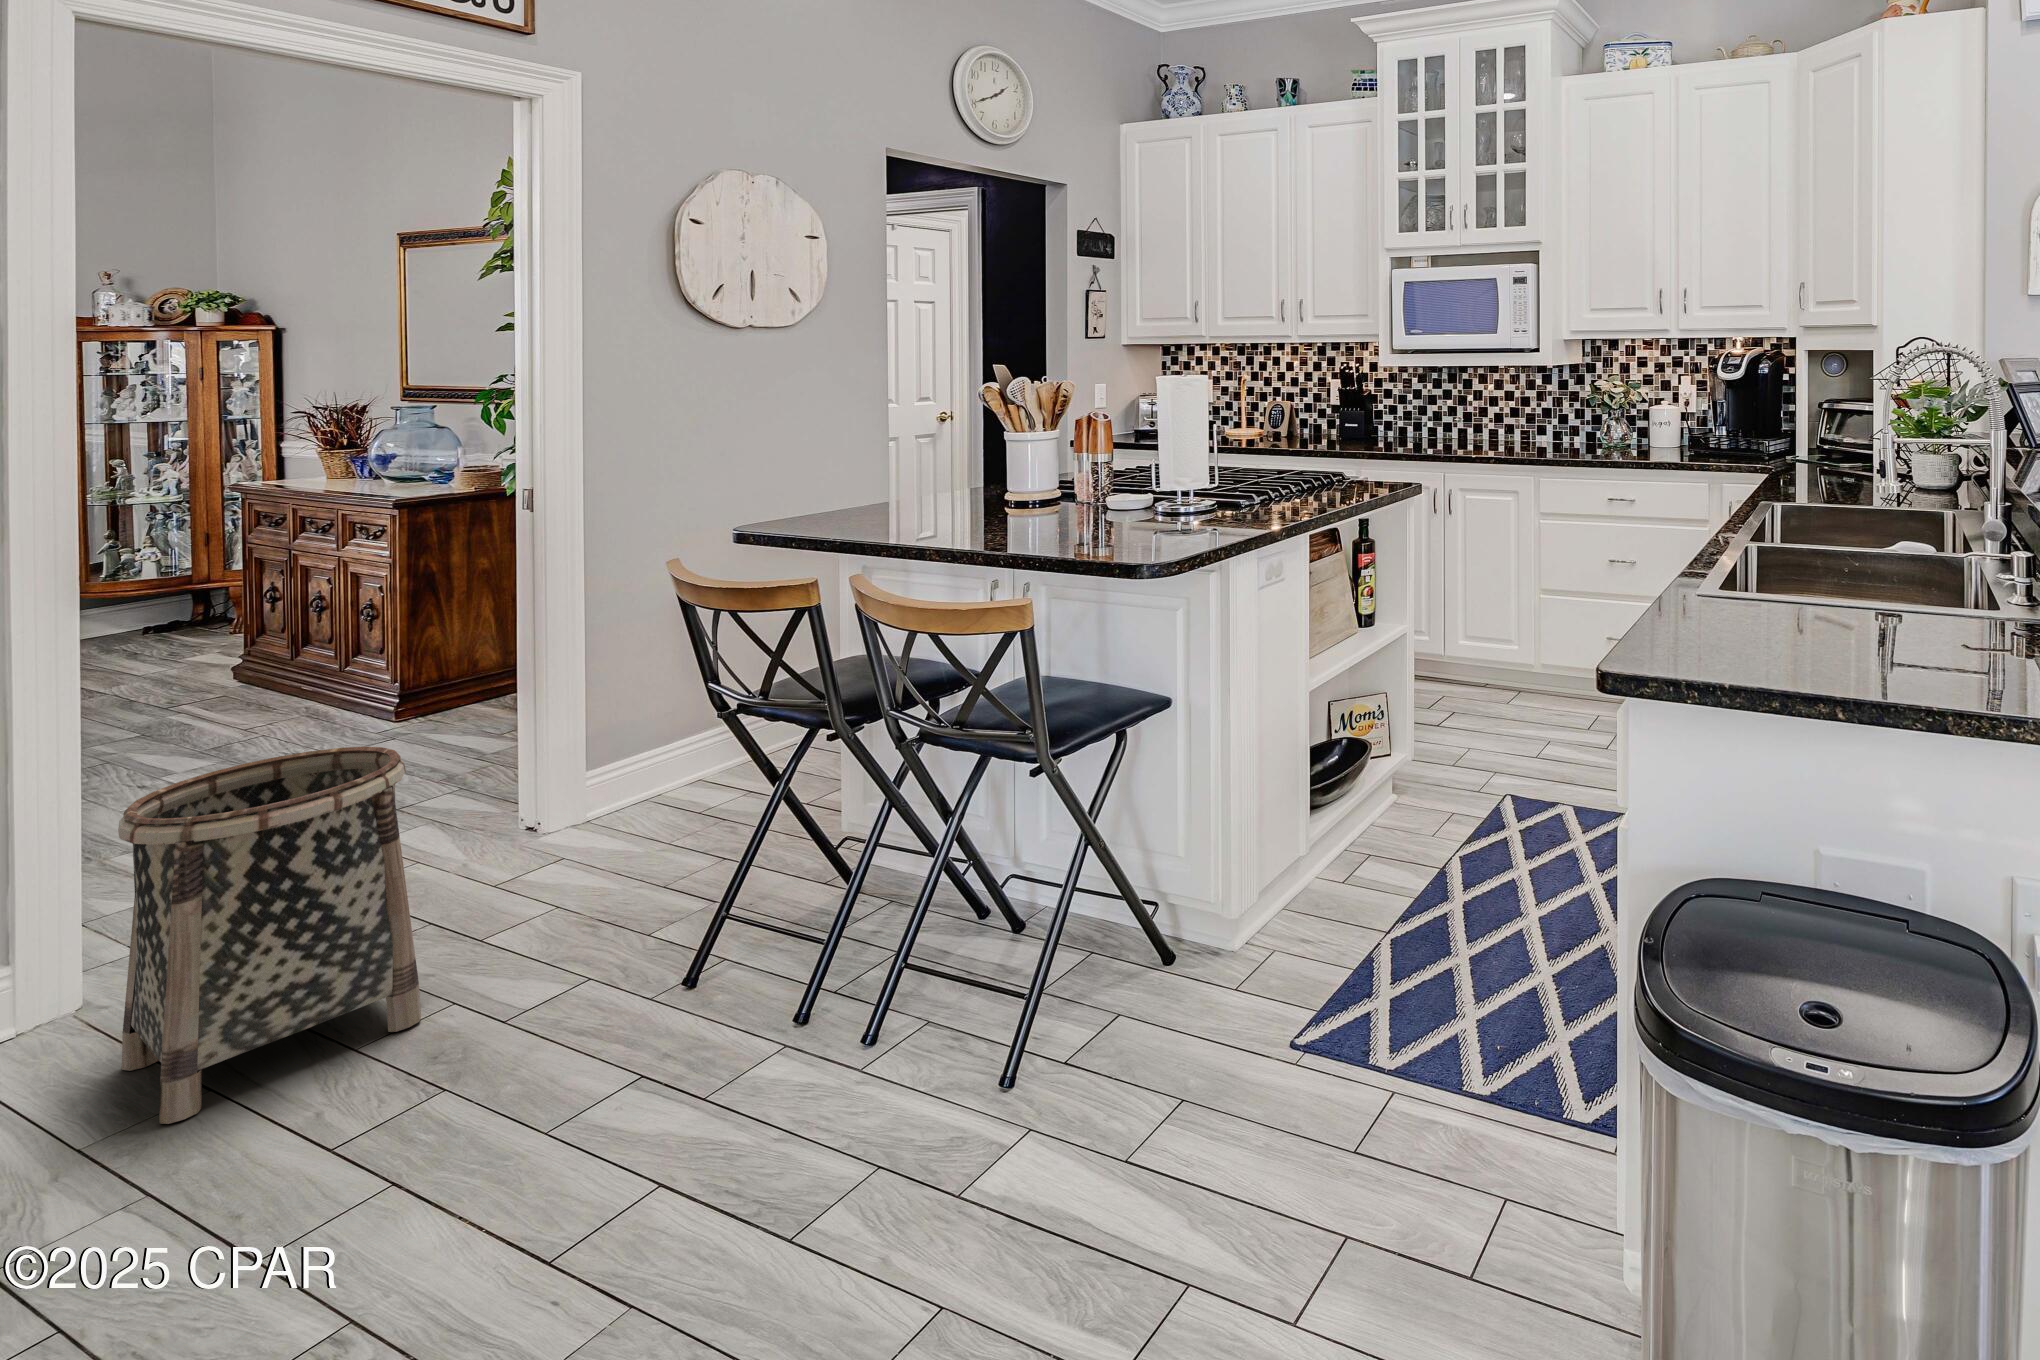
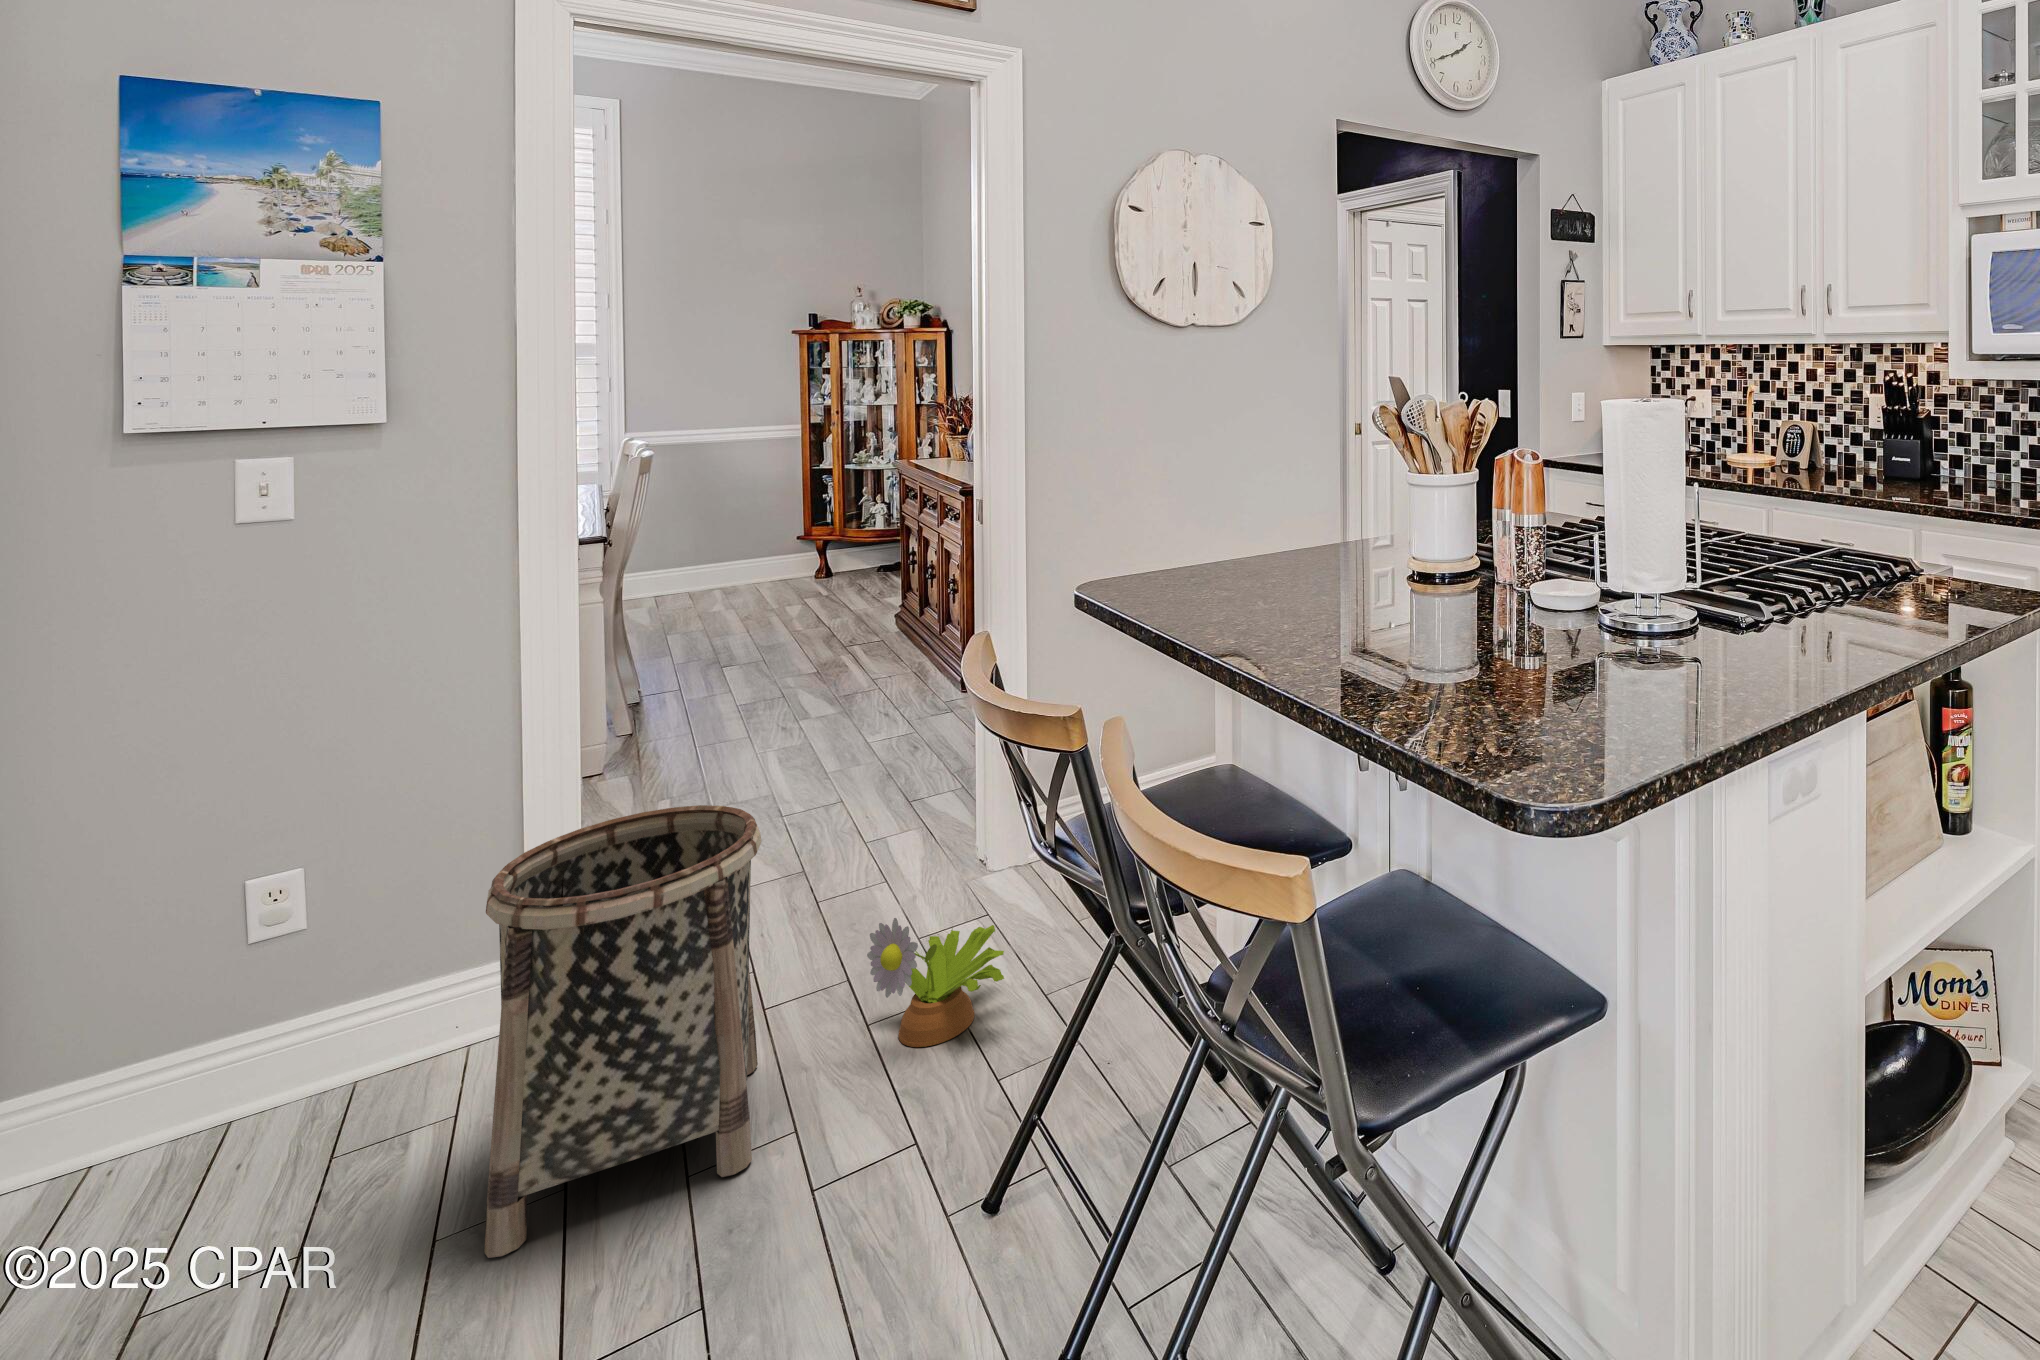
decorative plant: none [484,826,634,934] -> present [867,918,1004,1047]

